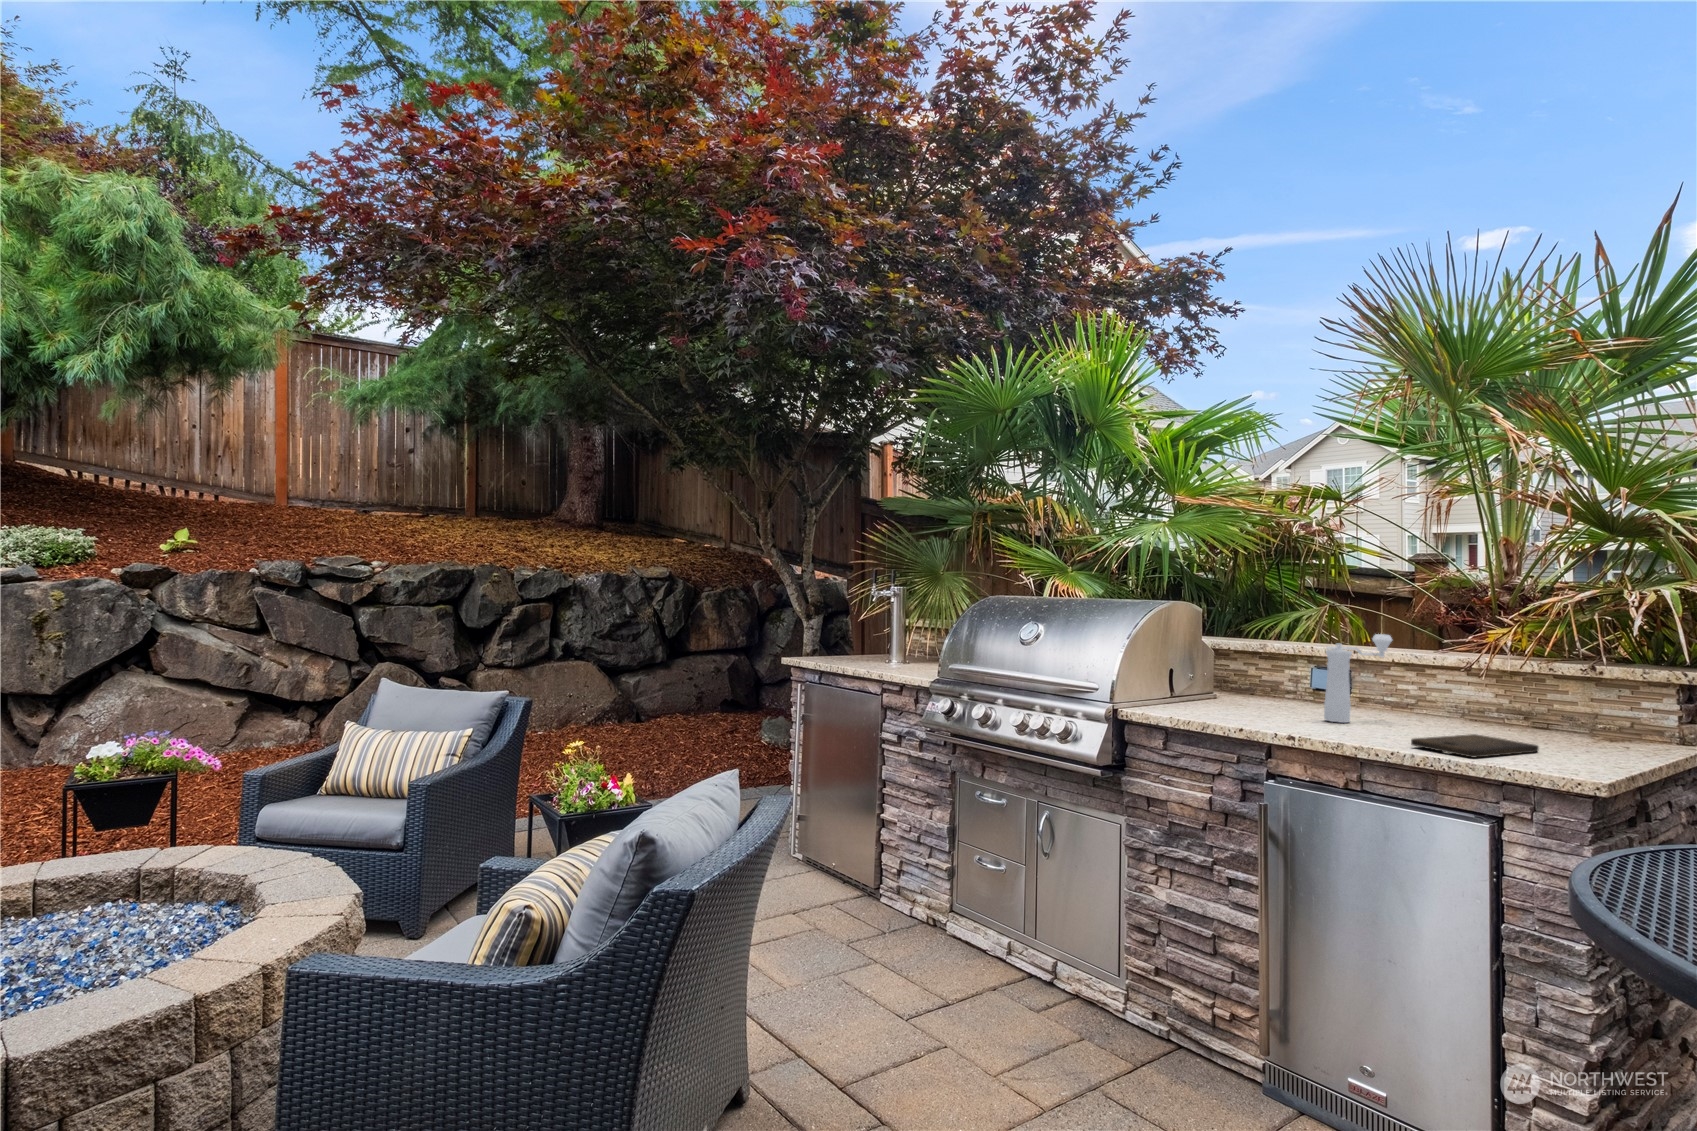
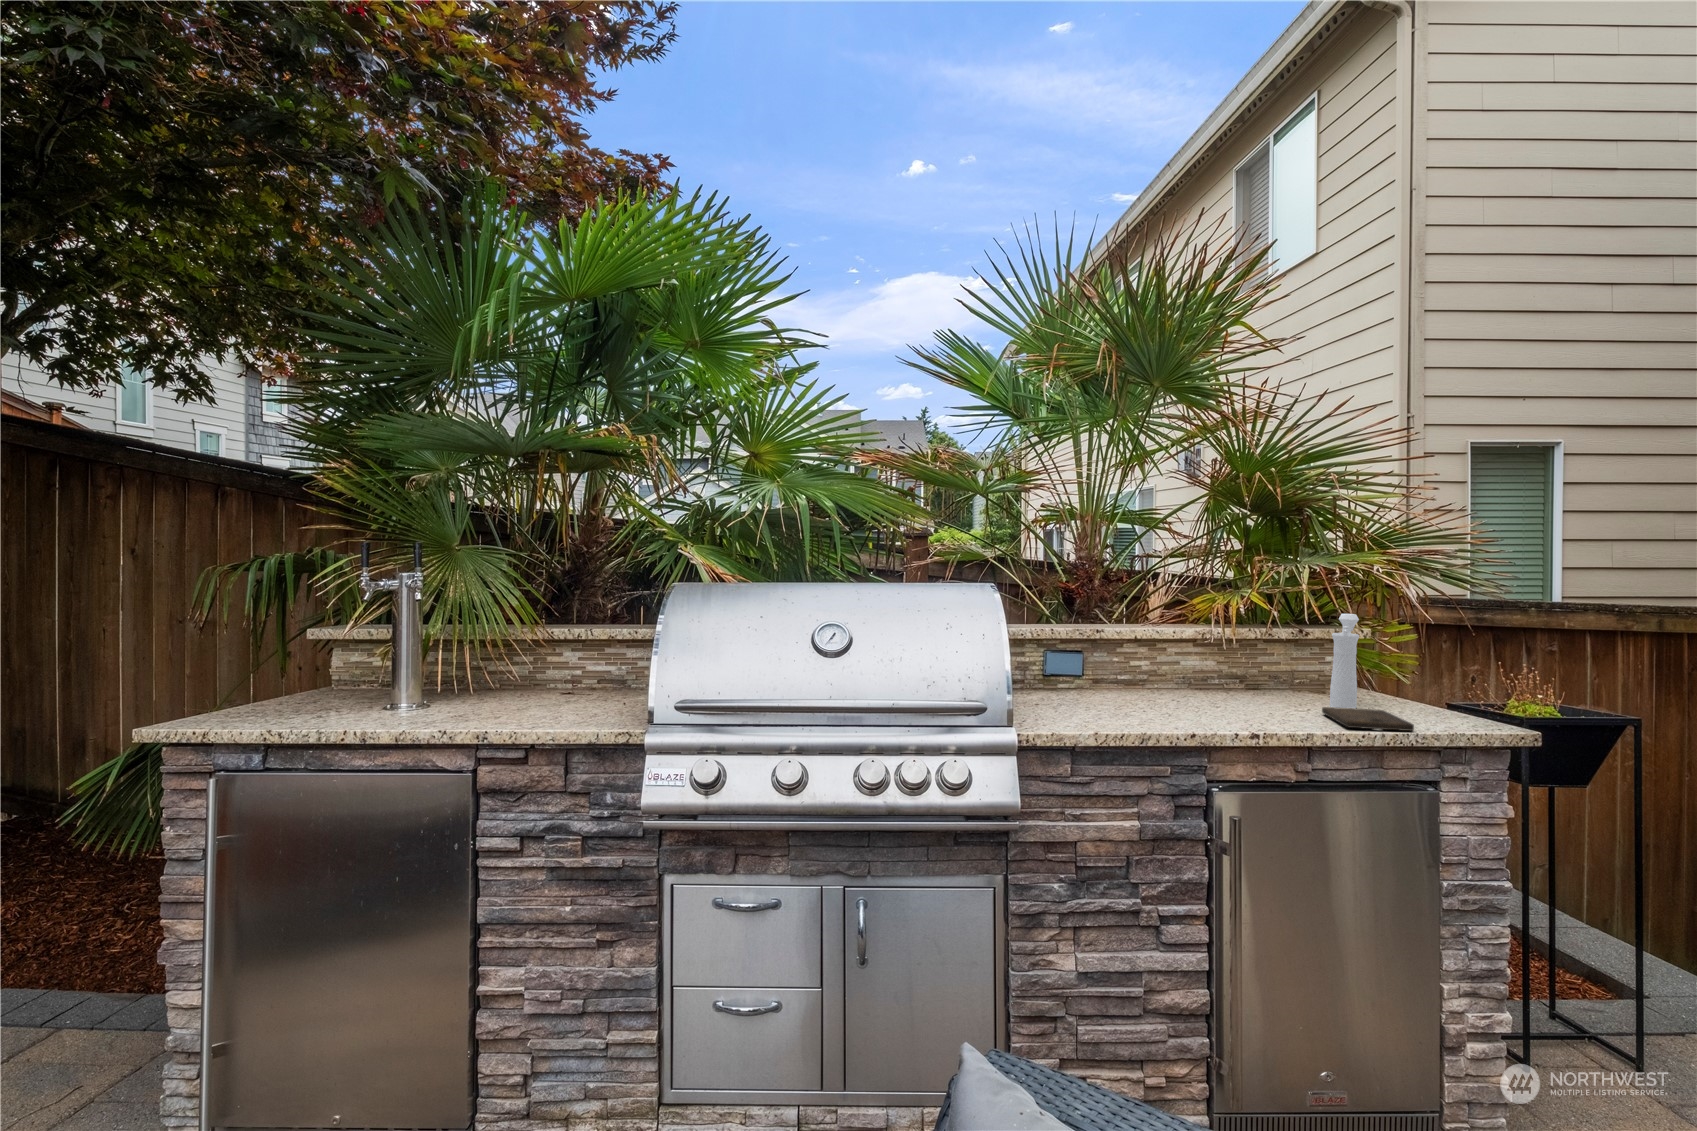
pepper mill: present [1324,634,1392,723] -> present [1330,614,1359,709]

